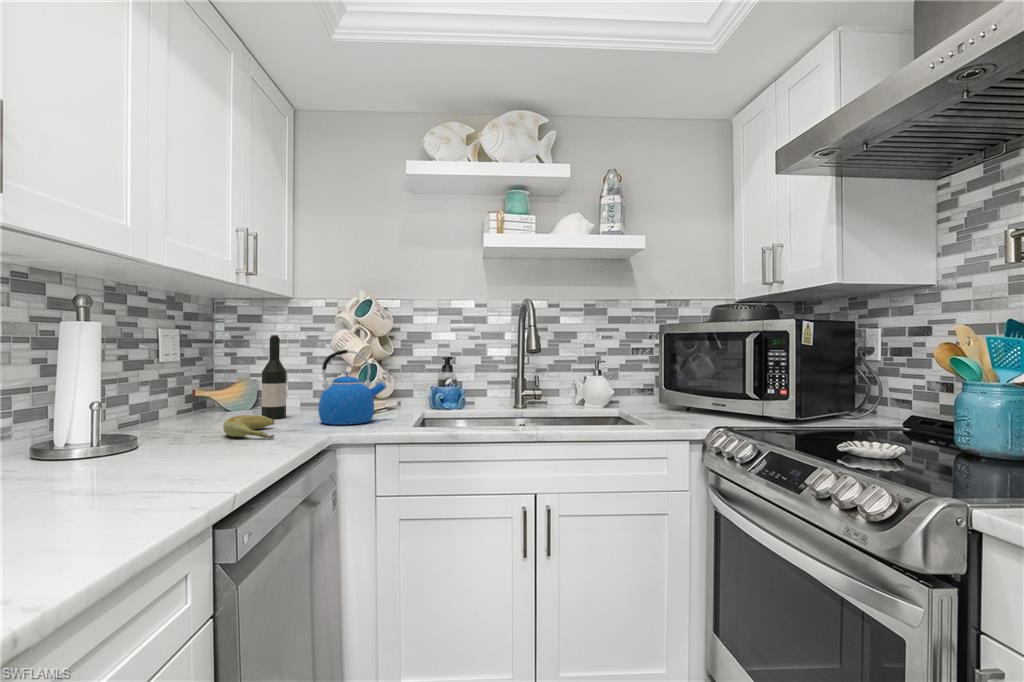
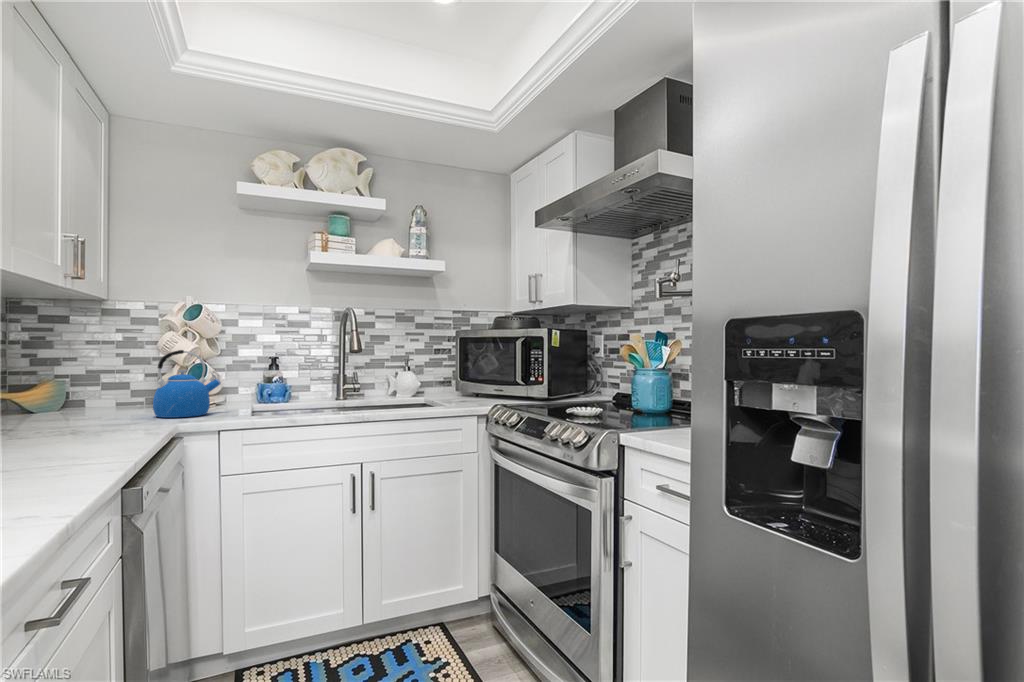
wine bottle: present [262,335,286,419] -> none [84,336,111,417]
banana: present [223,415,274,438] -> none [62,411,122,430]

